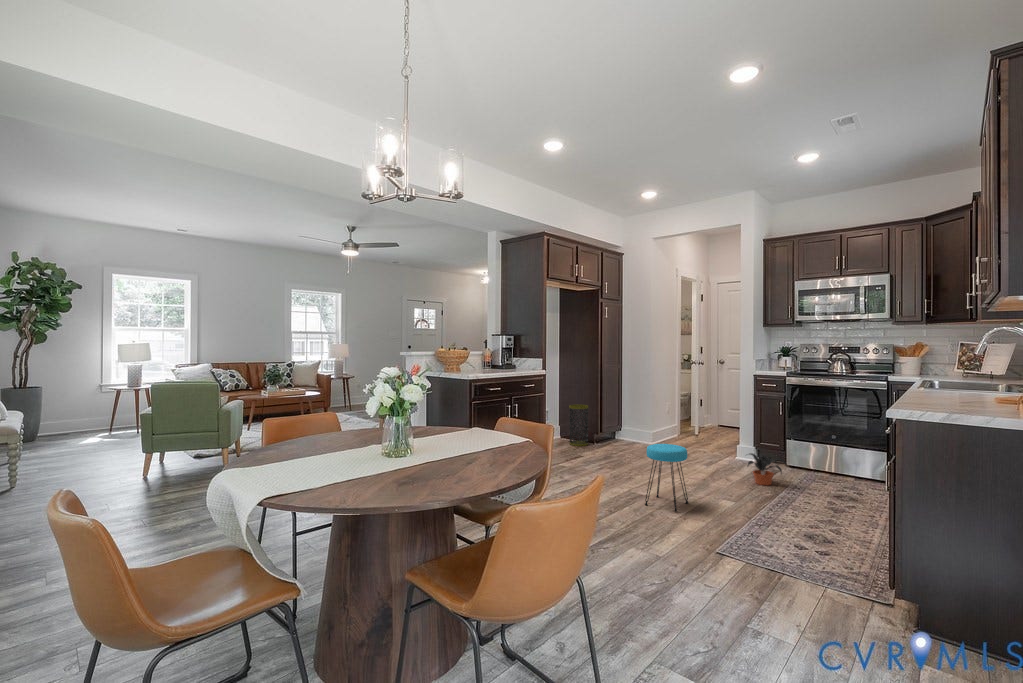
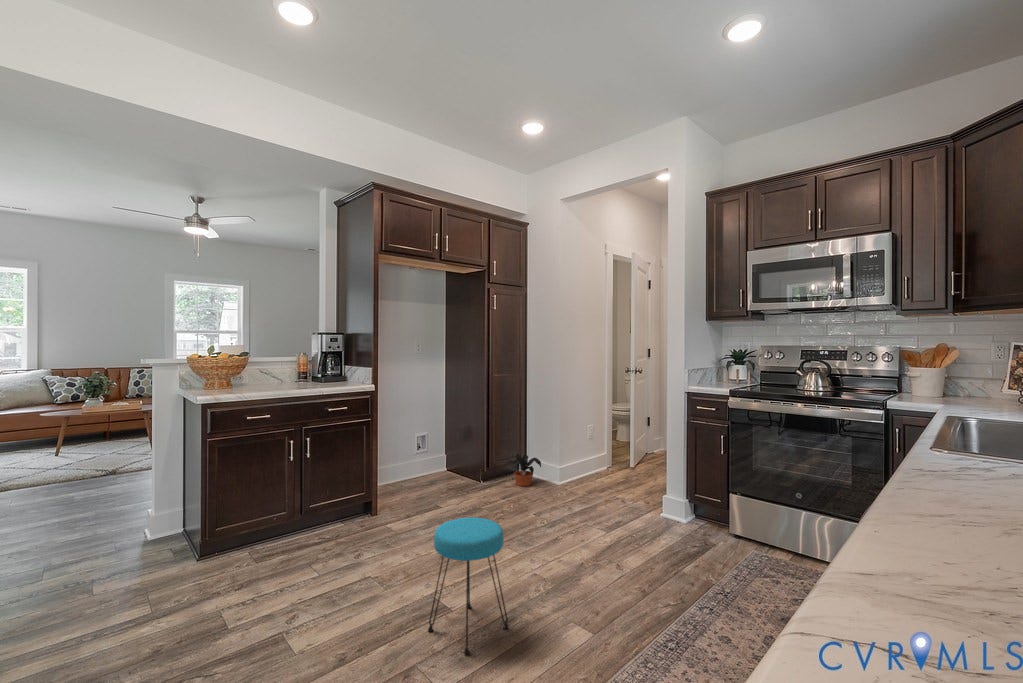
trash can: present [569,405,588,446] -> none [443,429,469,487]
potted plant: present [748,453,786,485] -> present [505,453,541,486]

